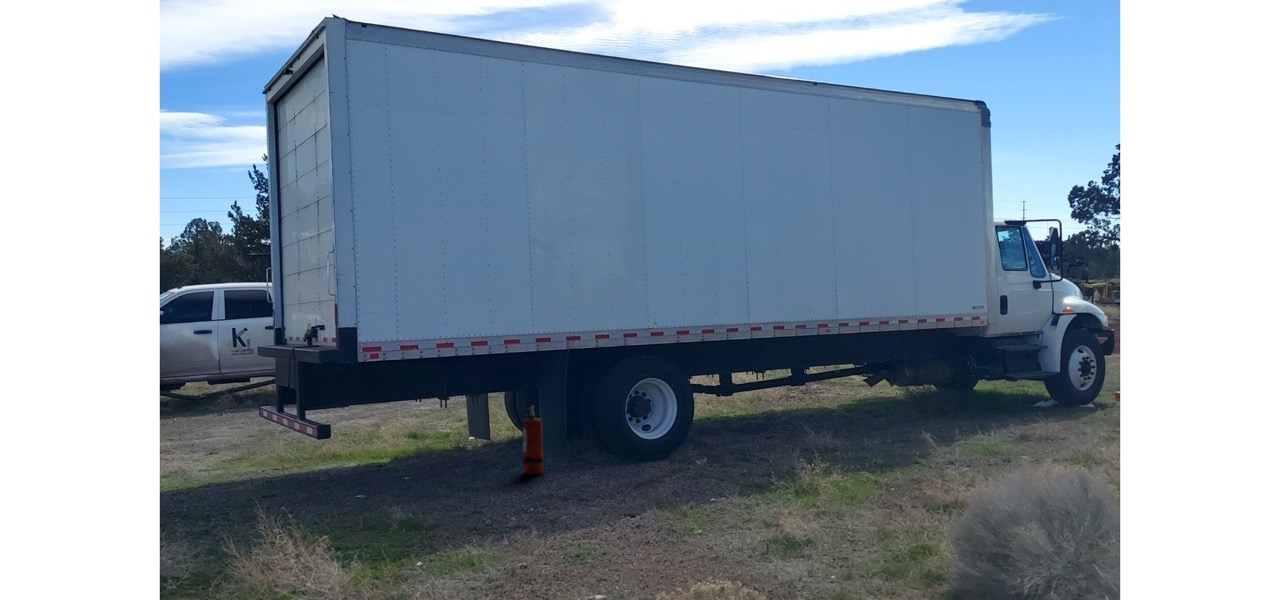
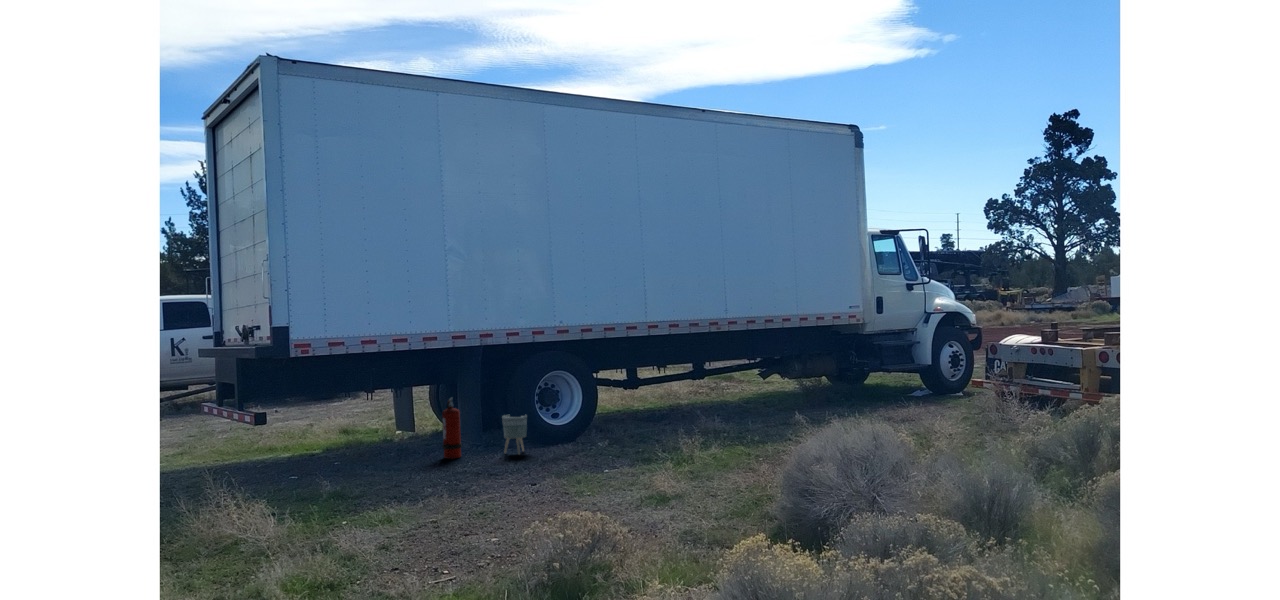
planter: none [589,425,617,472] -> present [502,415,527,455]

